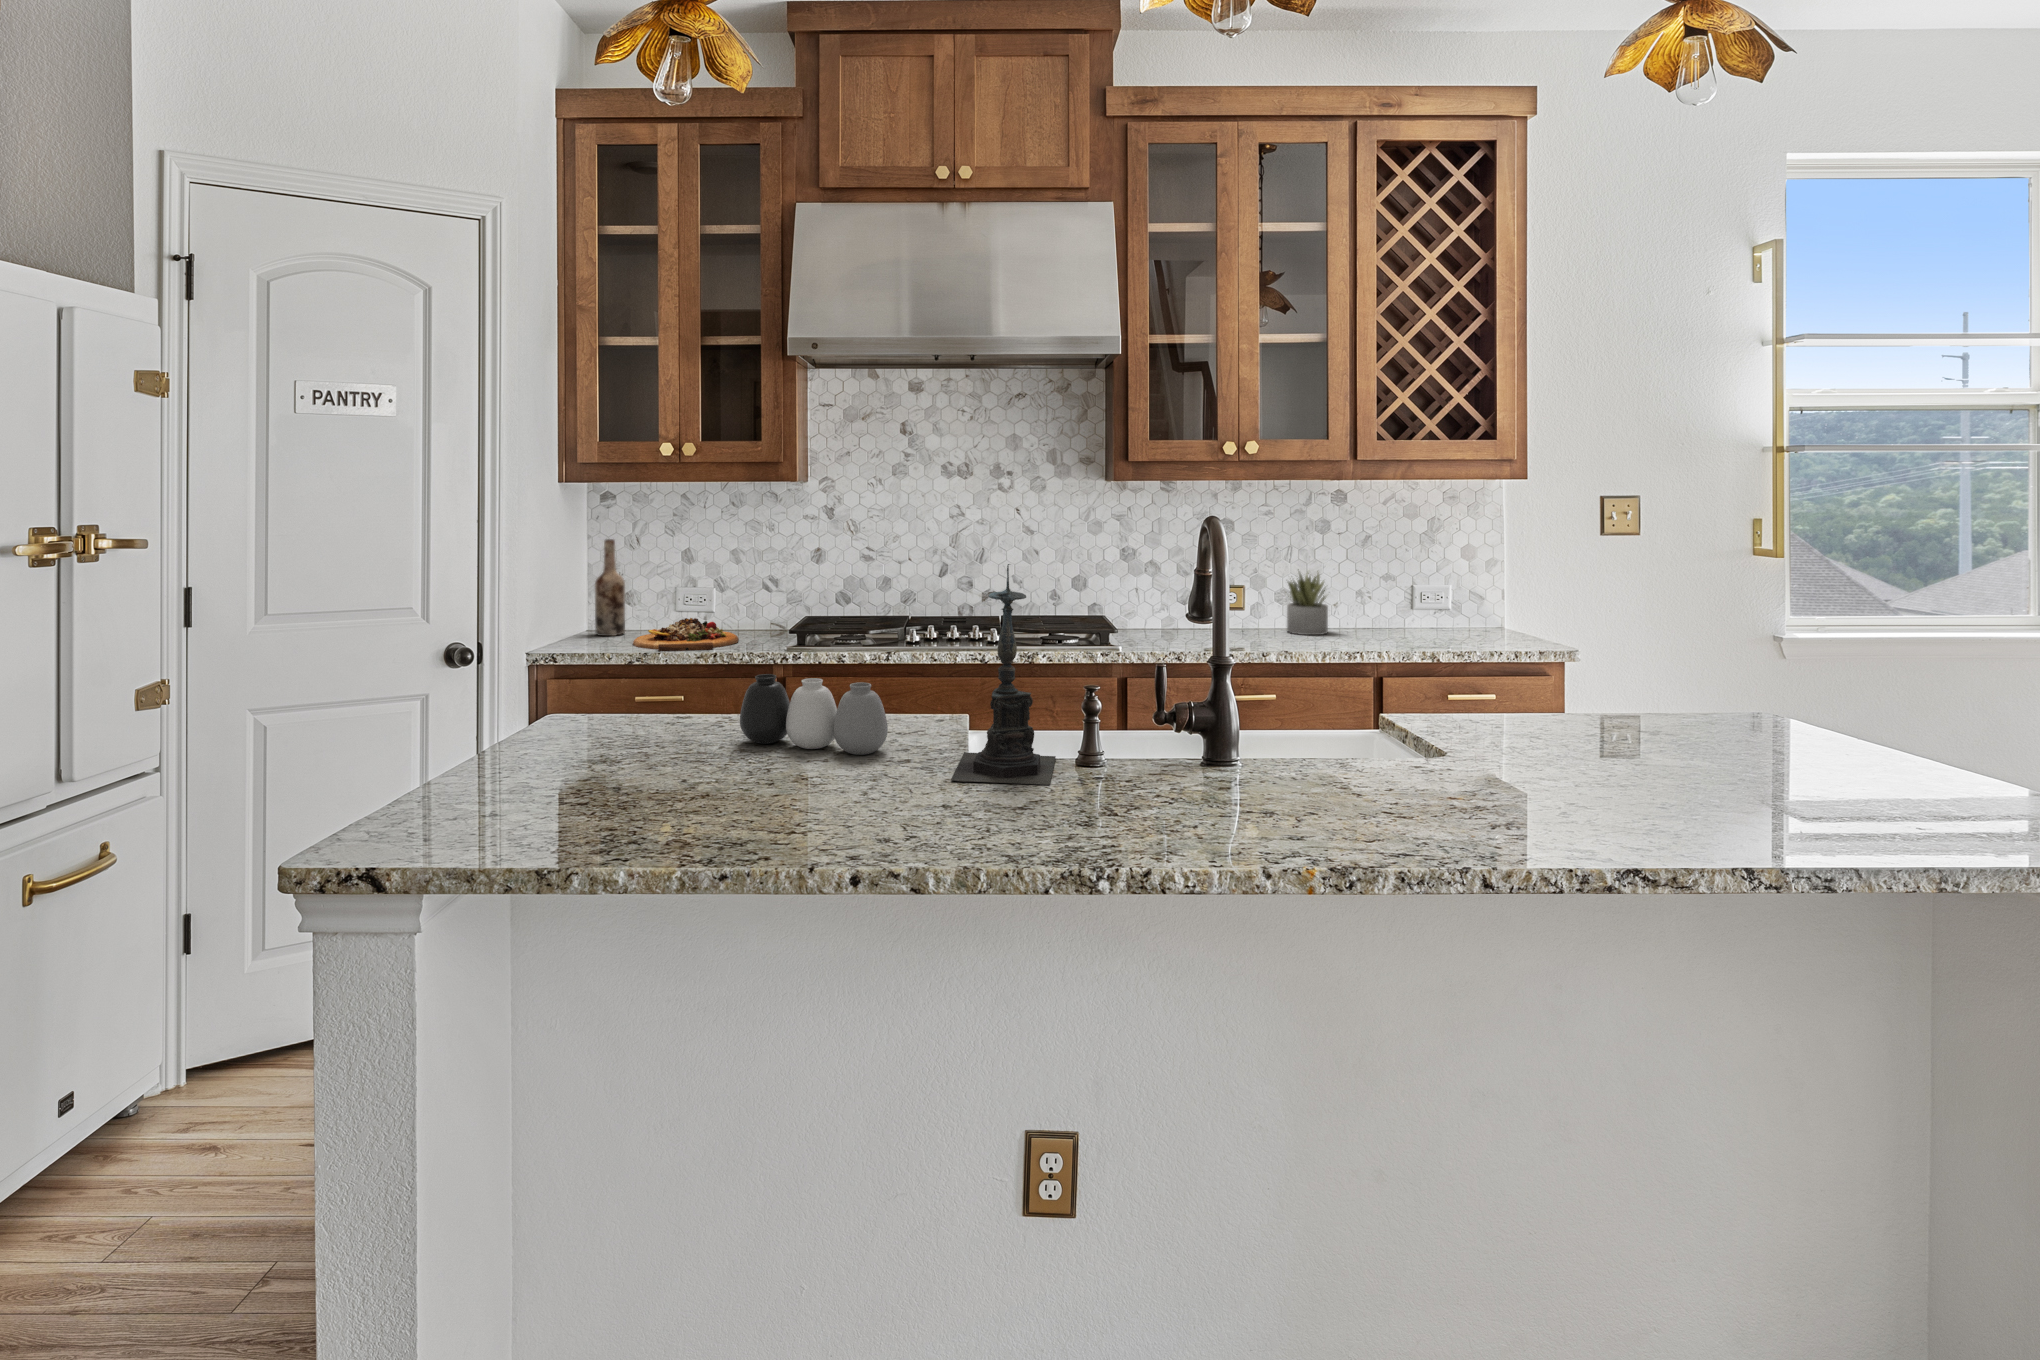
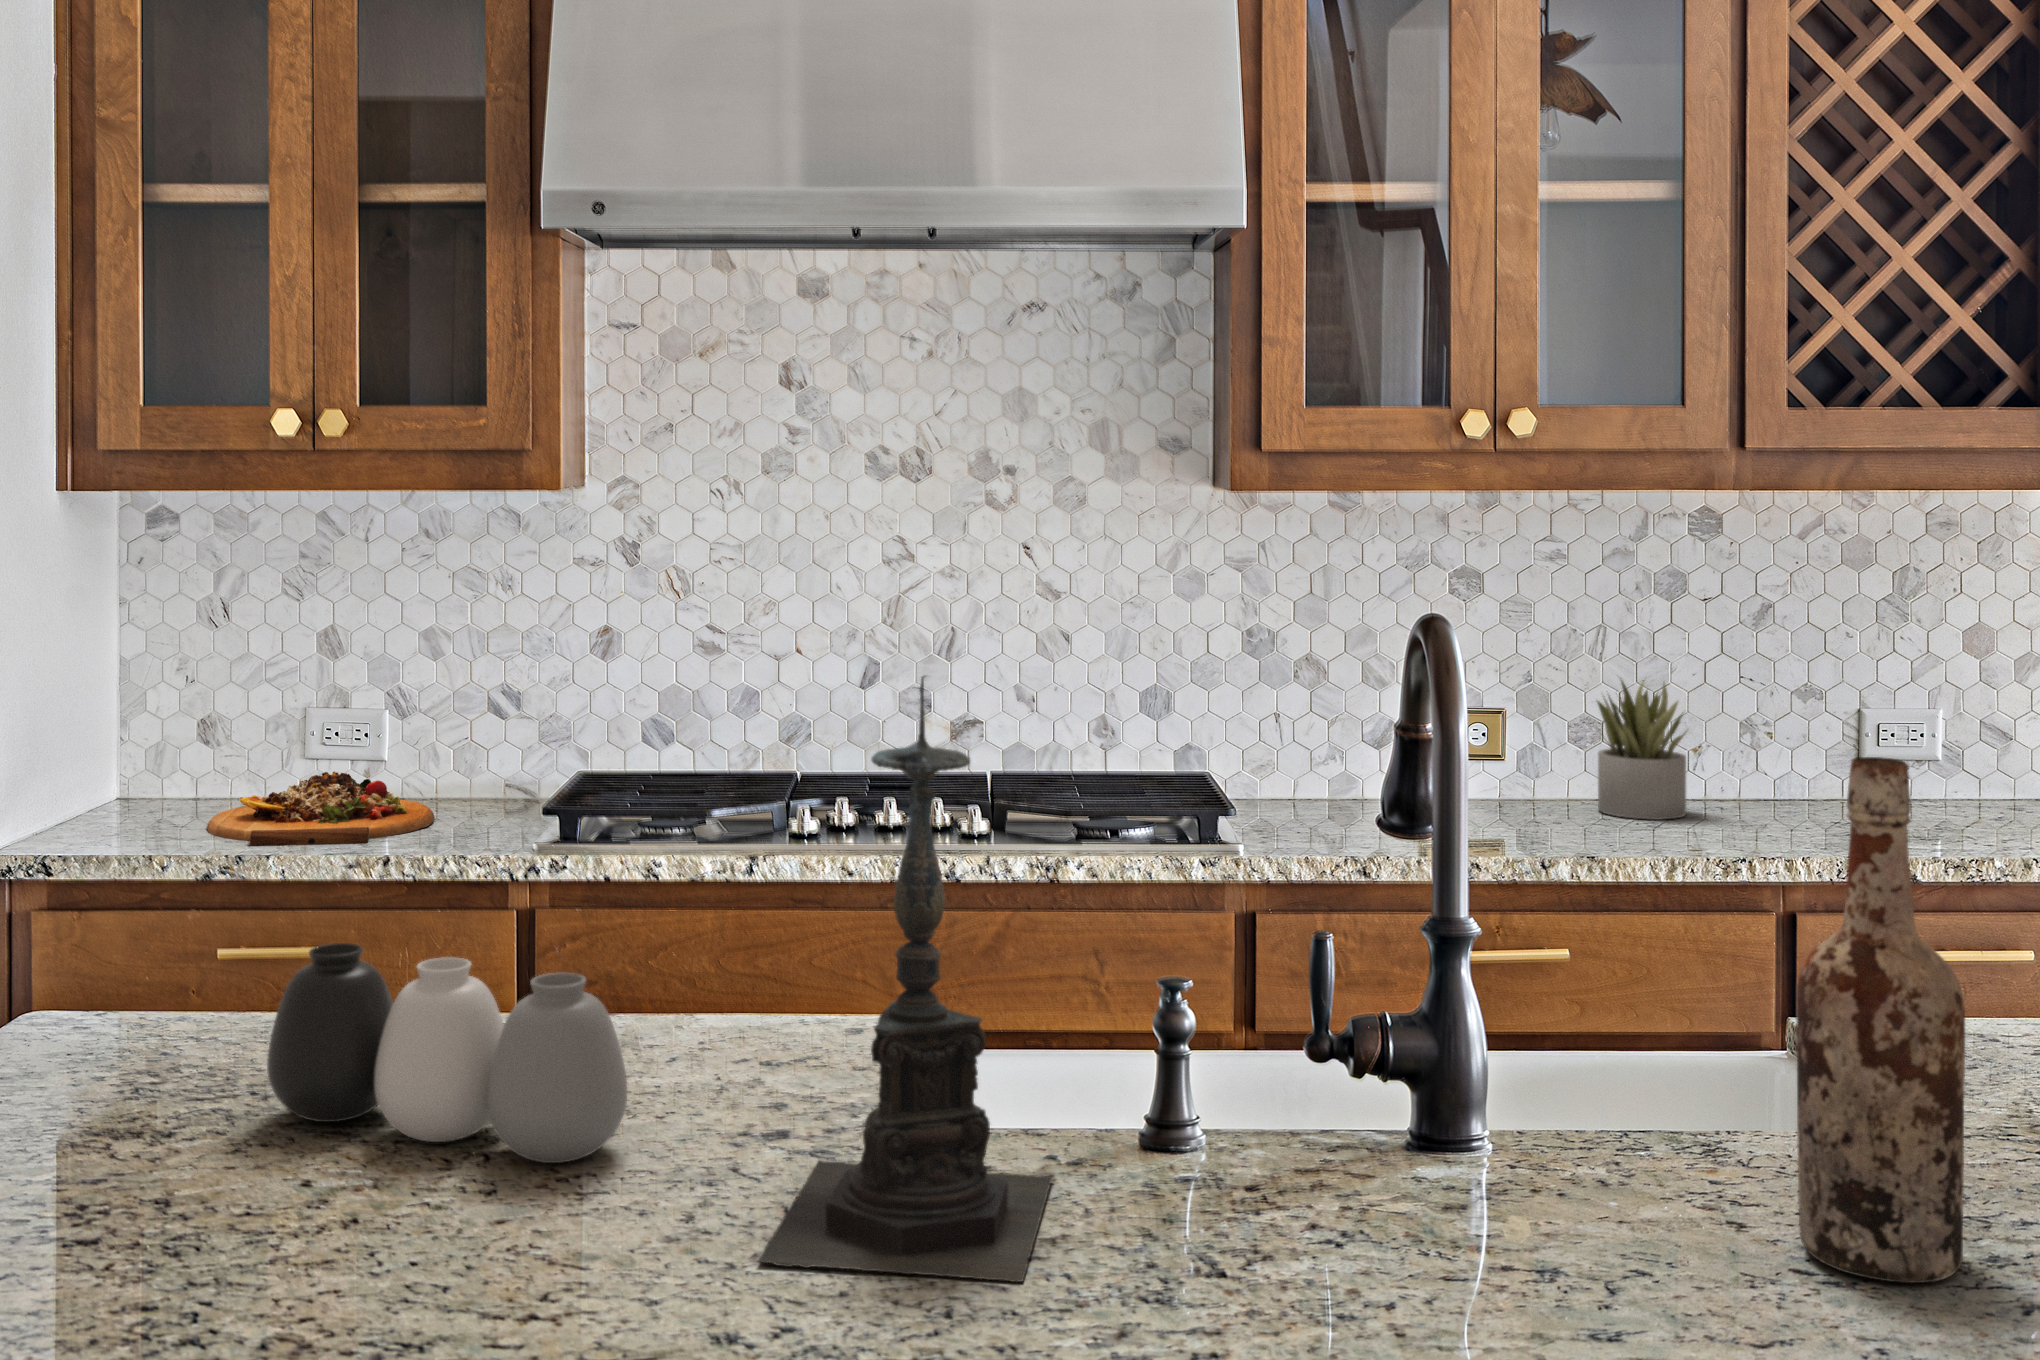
wine bottle: present [595,539,625,636] -> present [1796,757,1965,1283]

